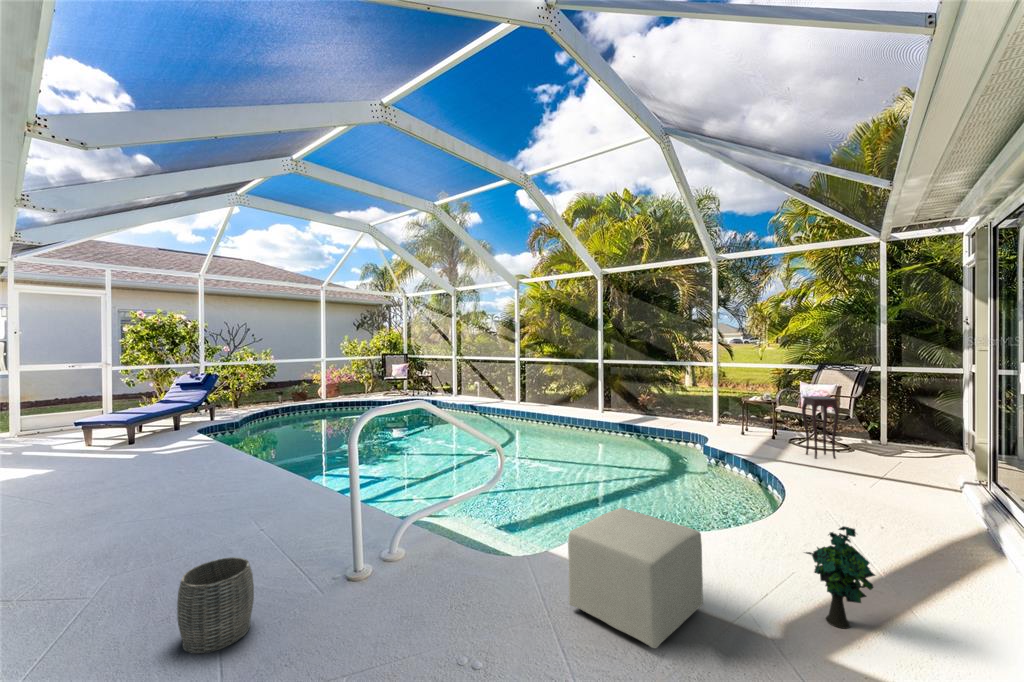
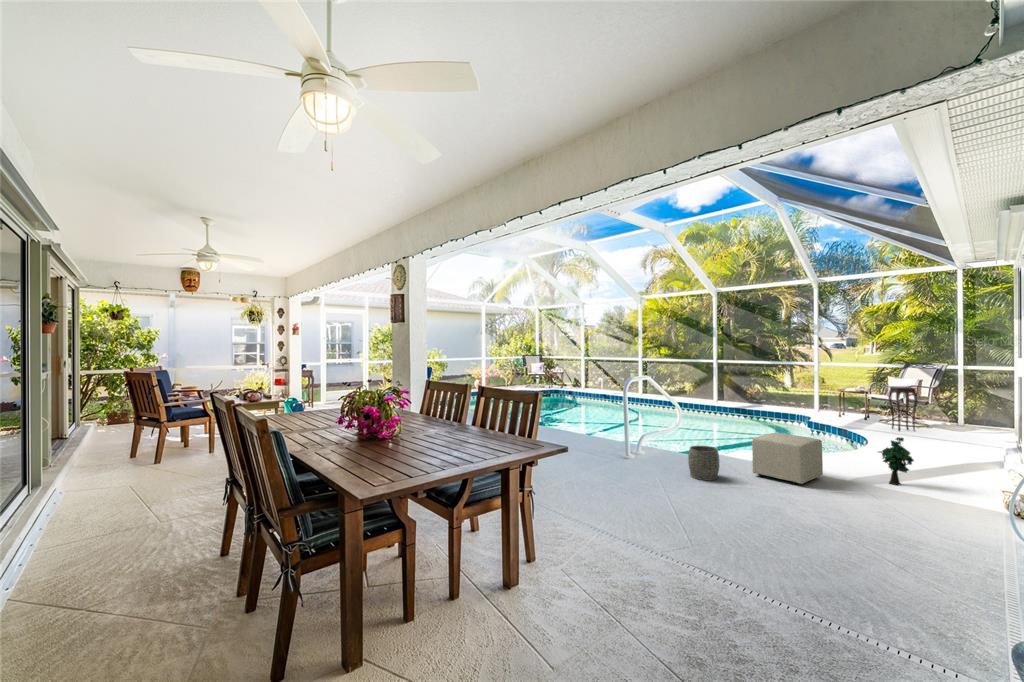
woven basket: present [177,557,254,654] -> present [688,446,719,481]

